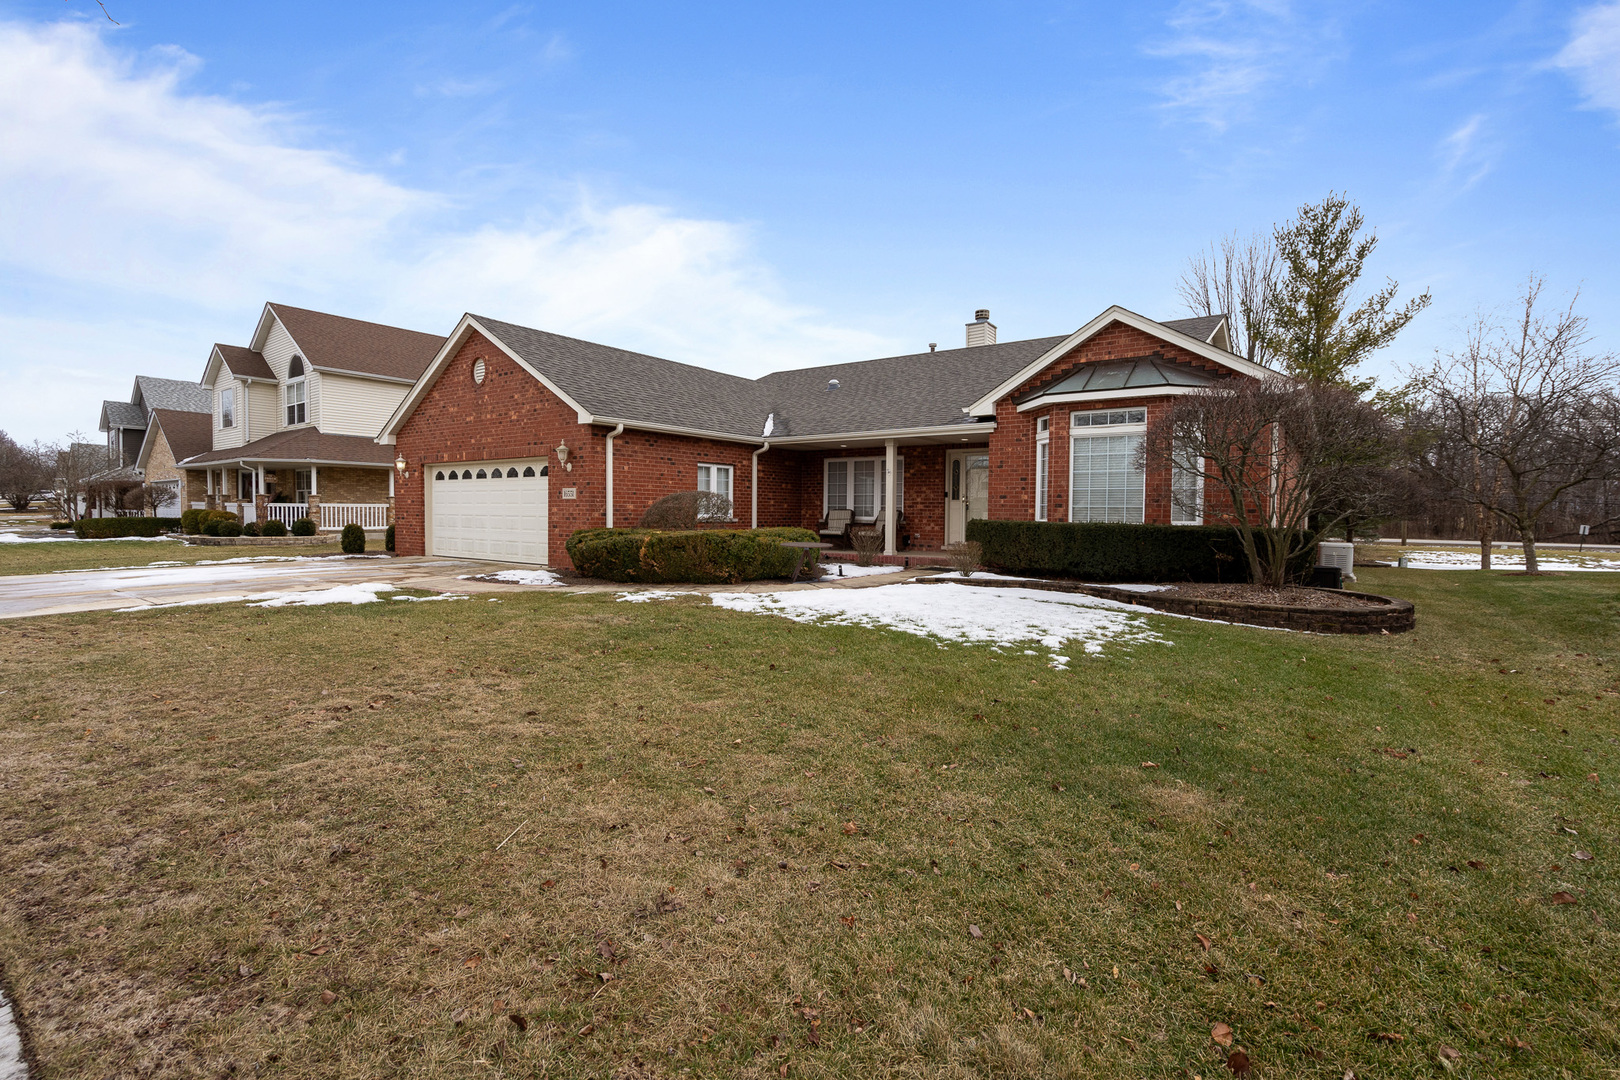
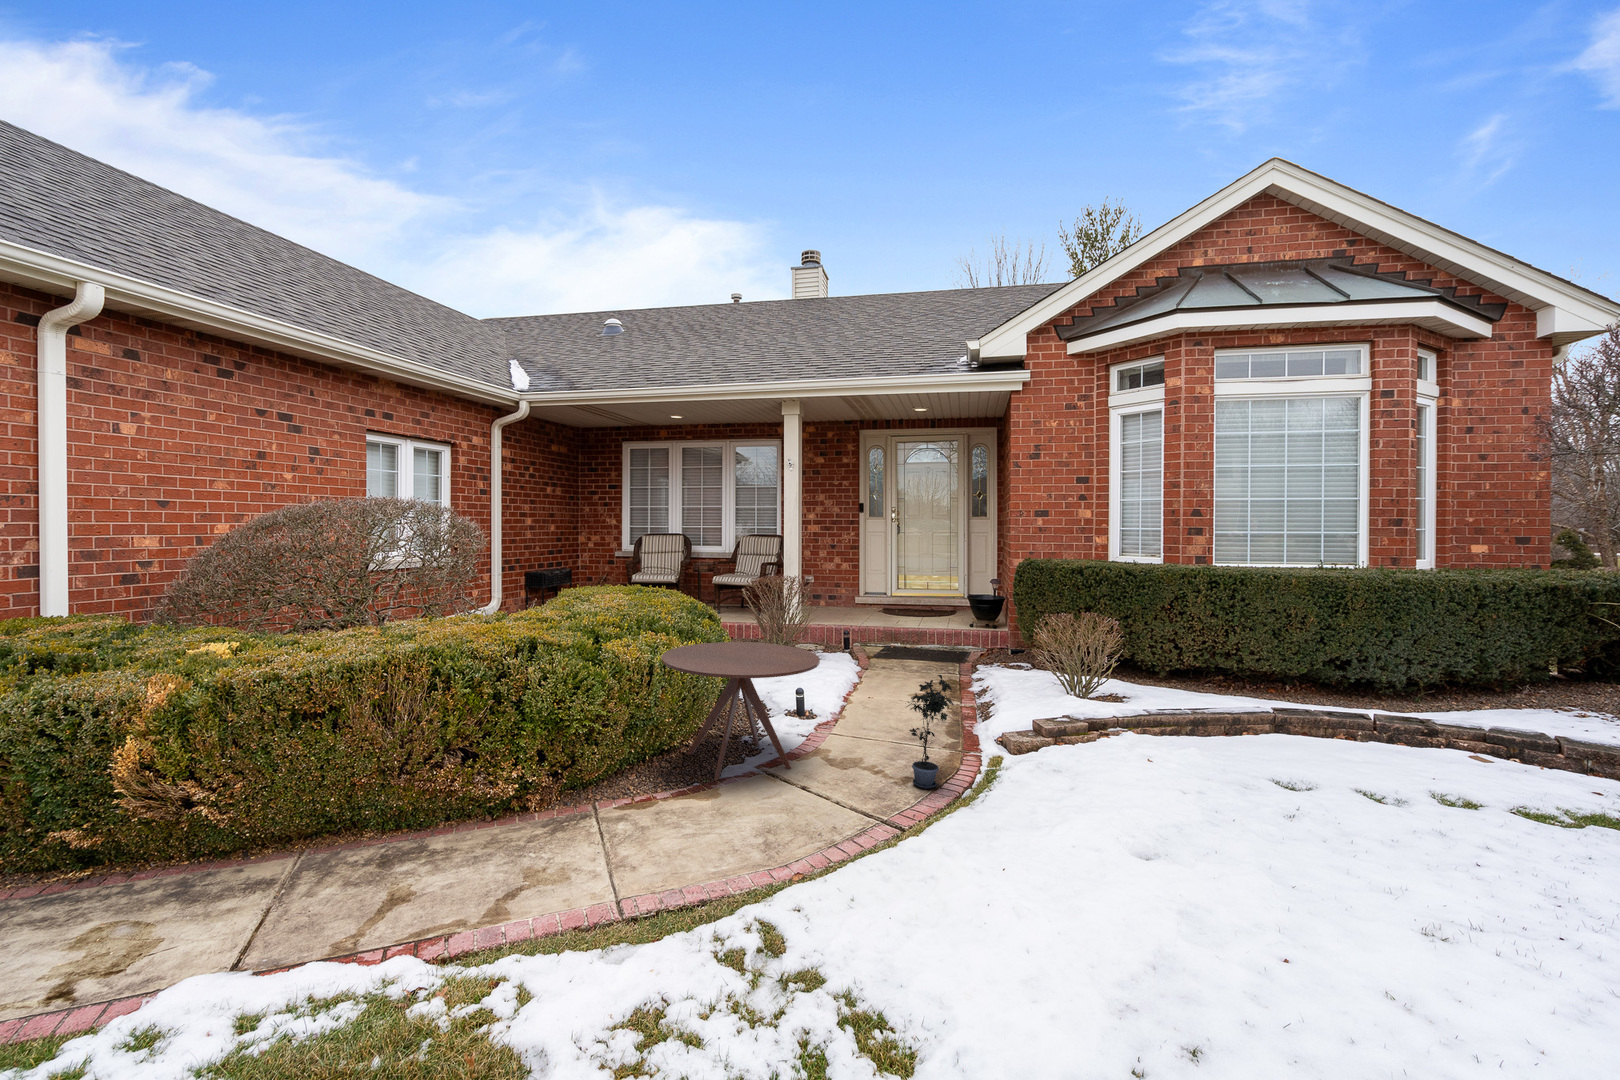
potted plant: none [851,550,867,587] -> present [908,675,954,789]

